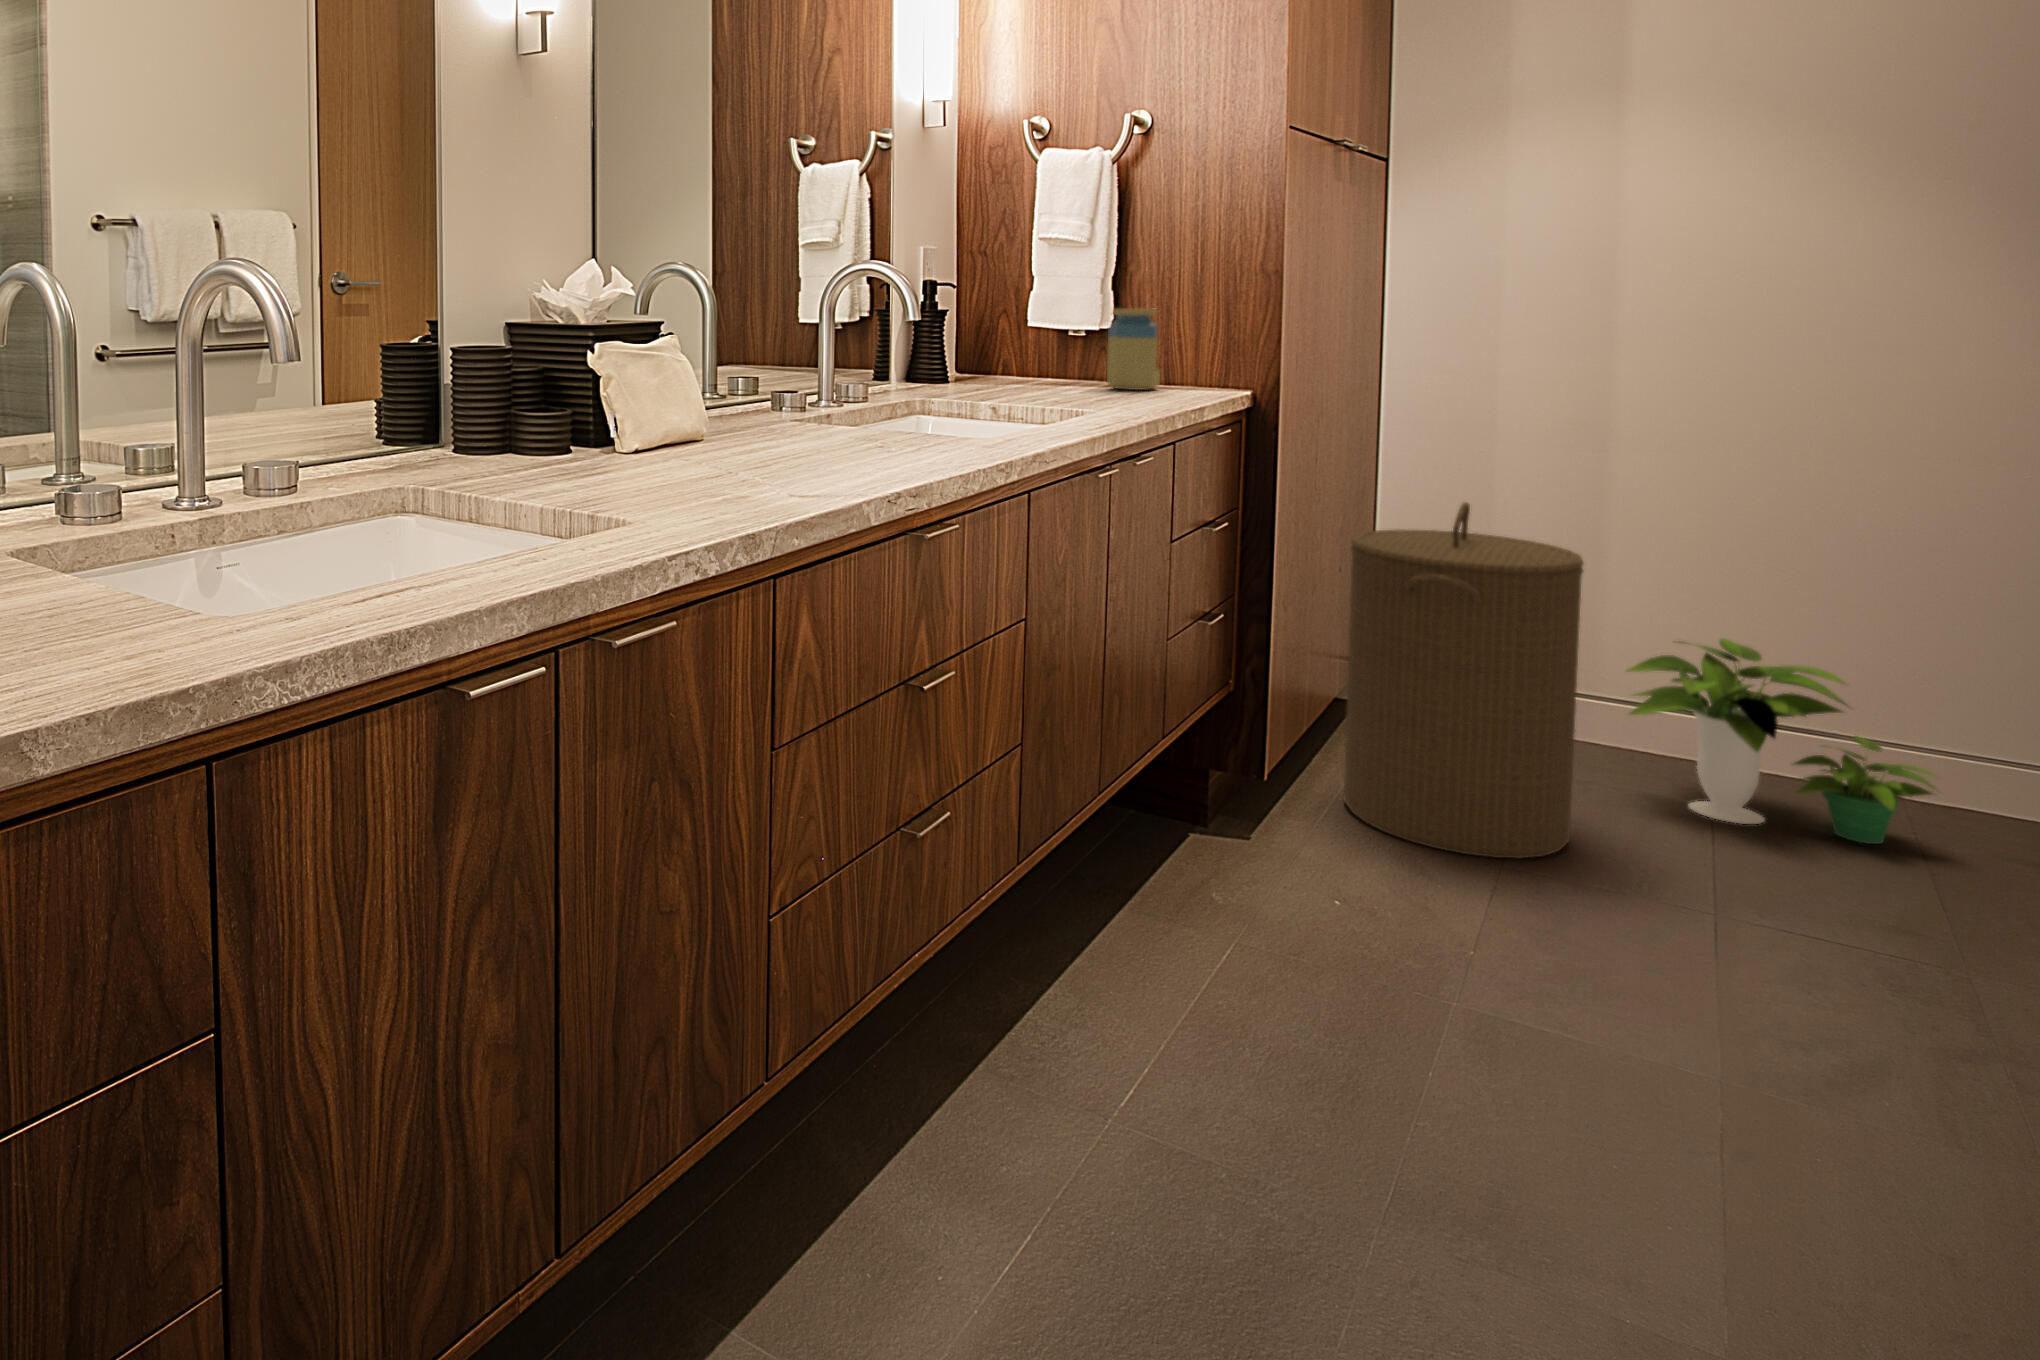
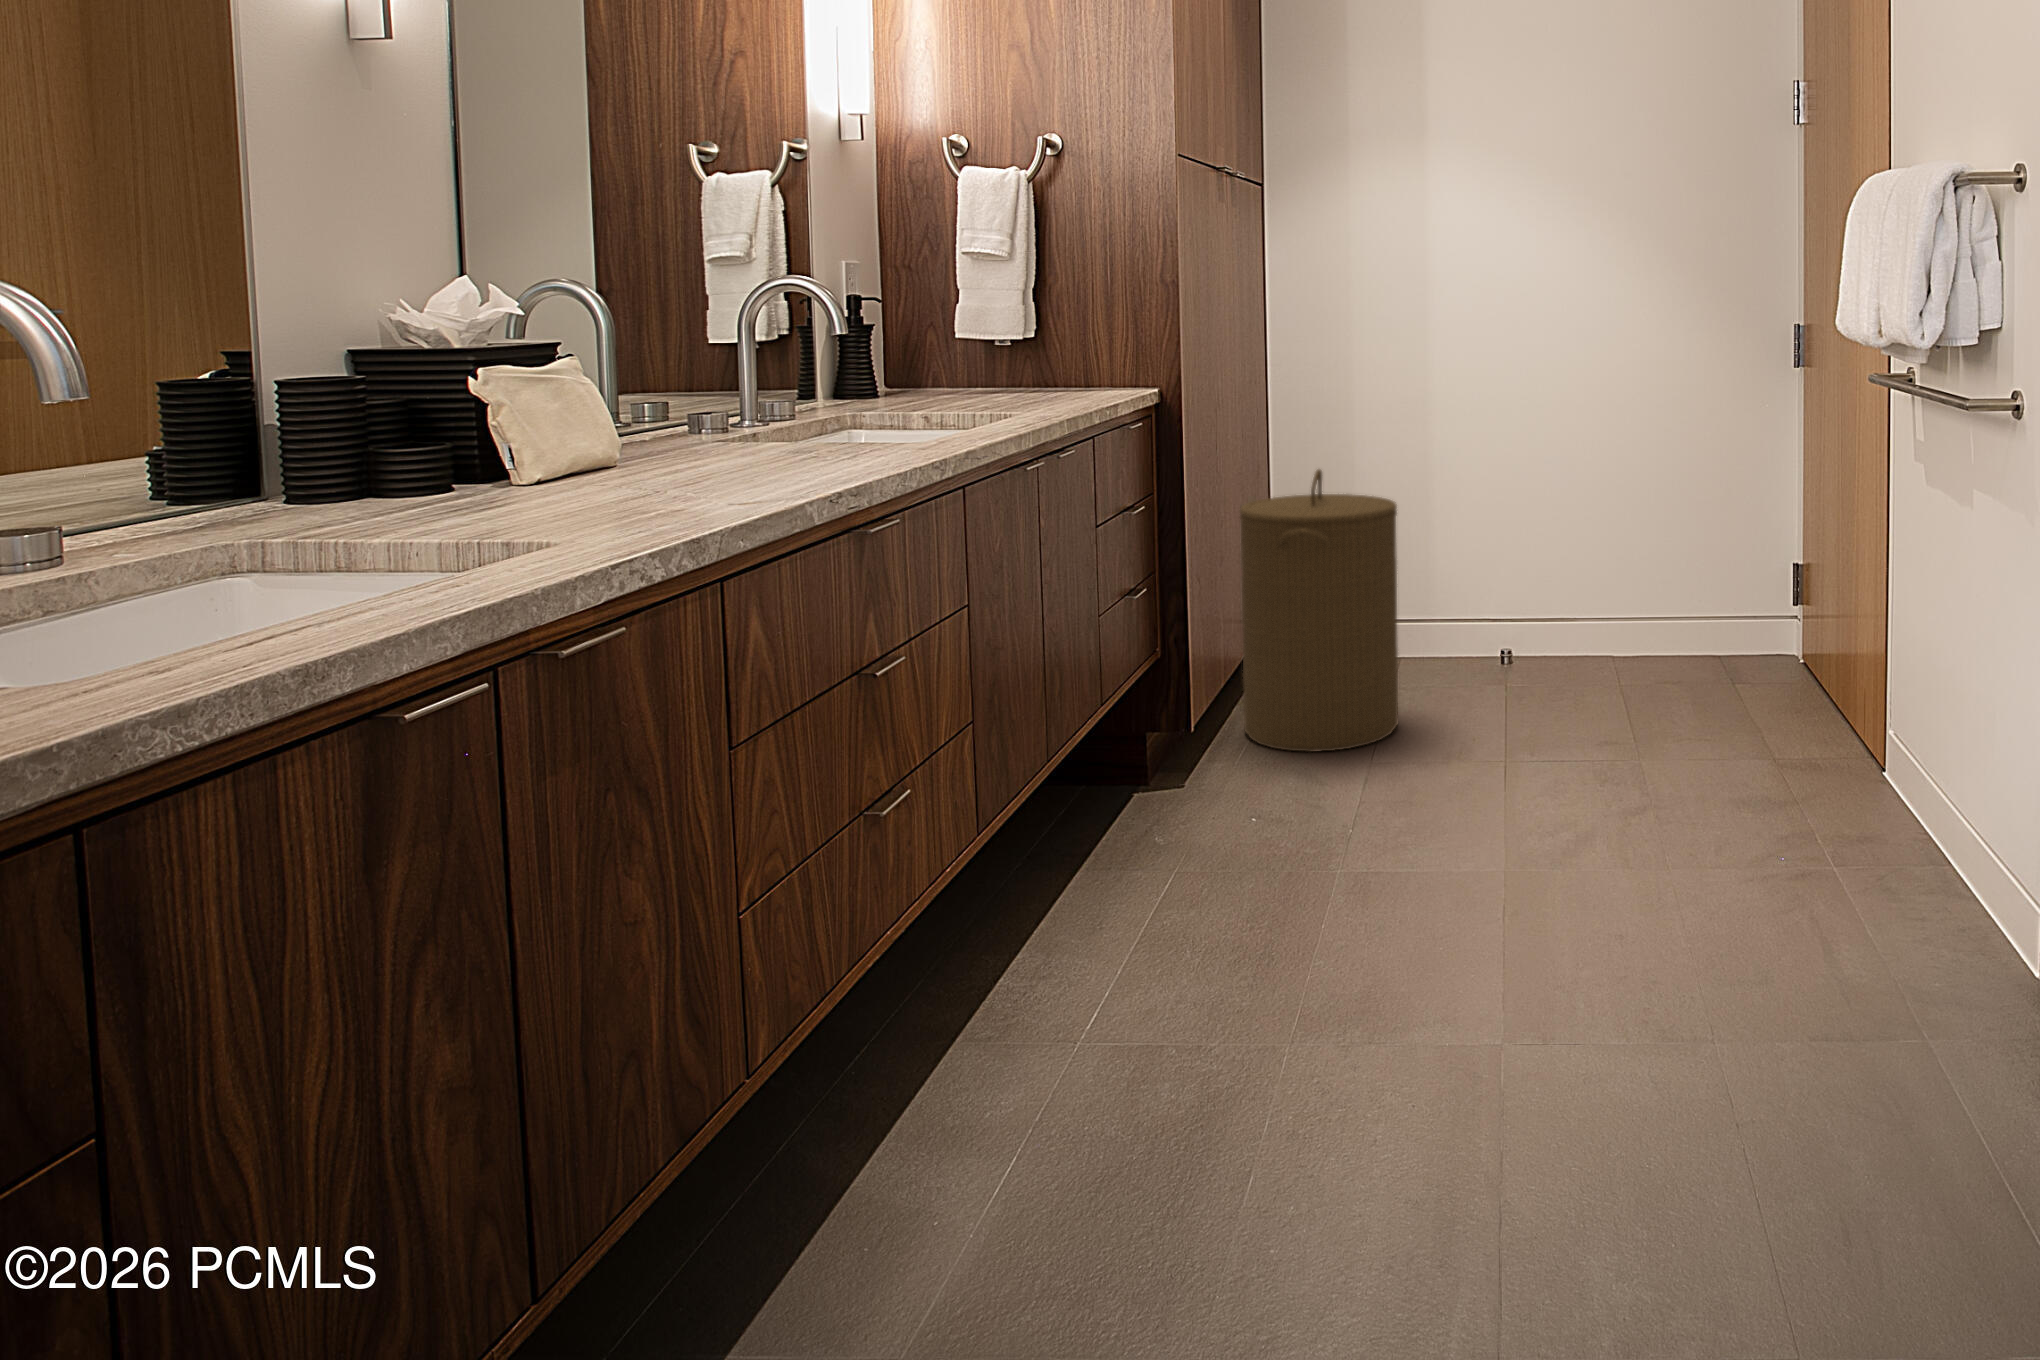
jar: present [1107,308,1160,390] -> none [1031,317,1079,392]
potted plant: present [1627,638,1940,844] -> none [1429,554,1605,688]

